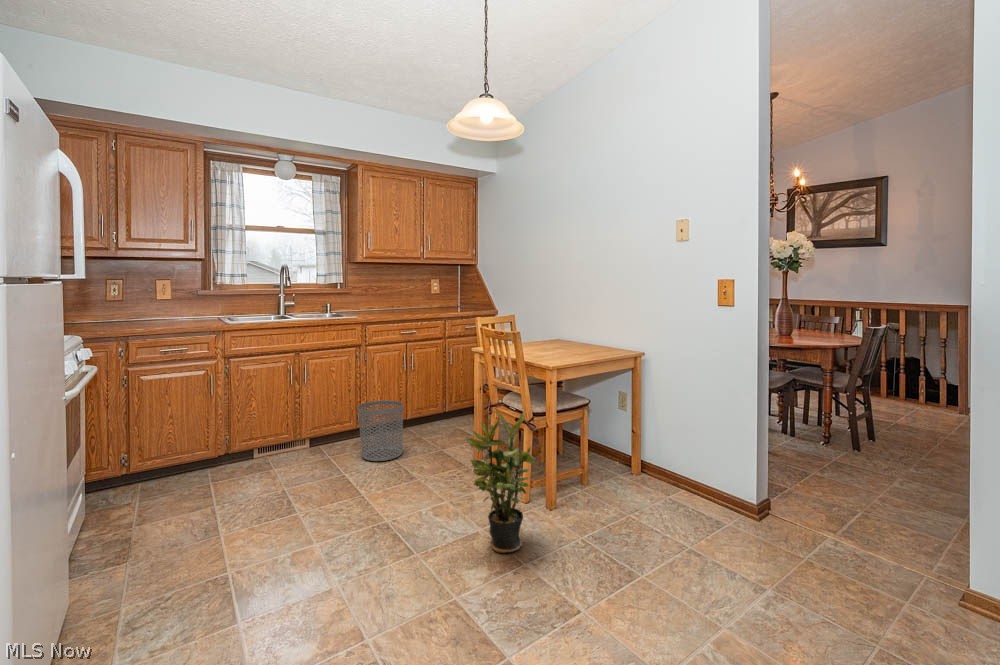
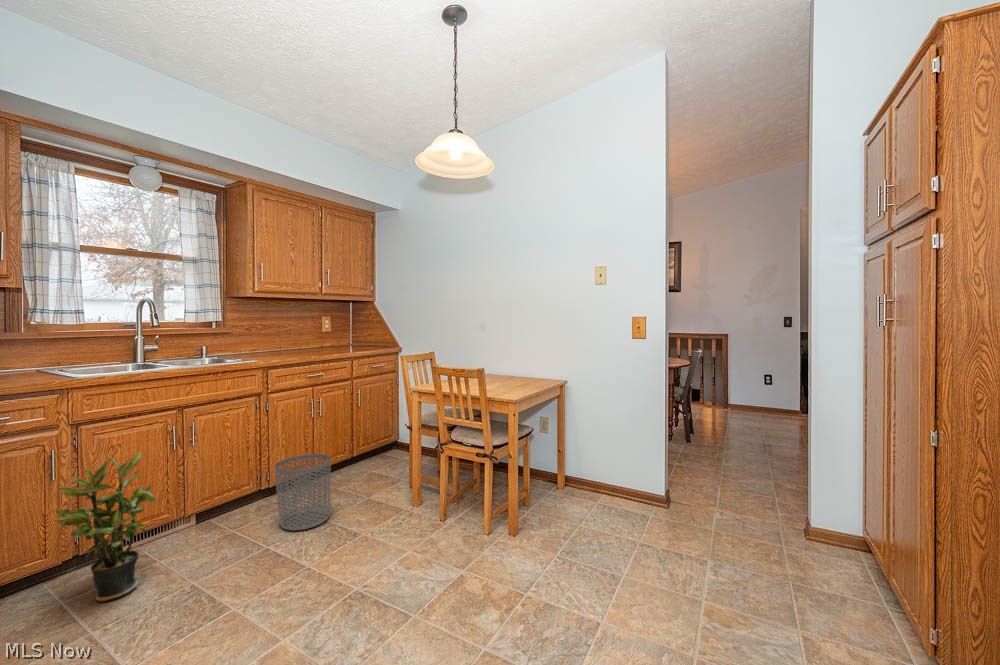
potted plant: present [466,412,535,553] -> present [55,452,156,602]

